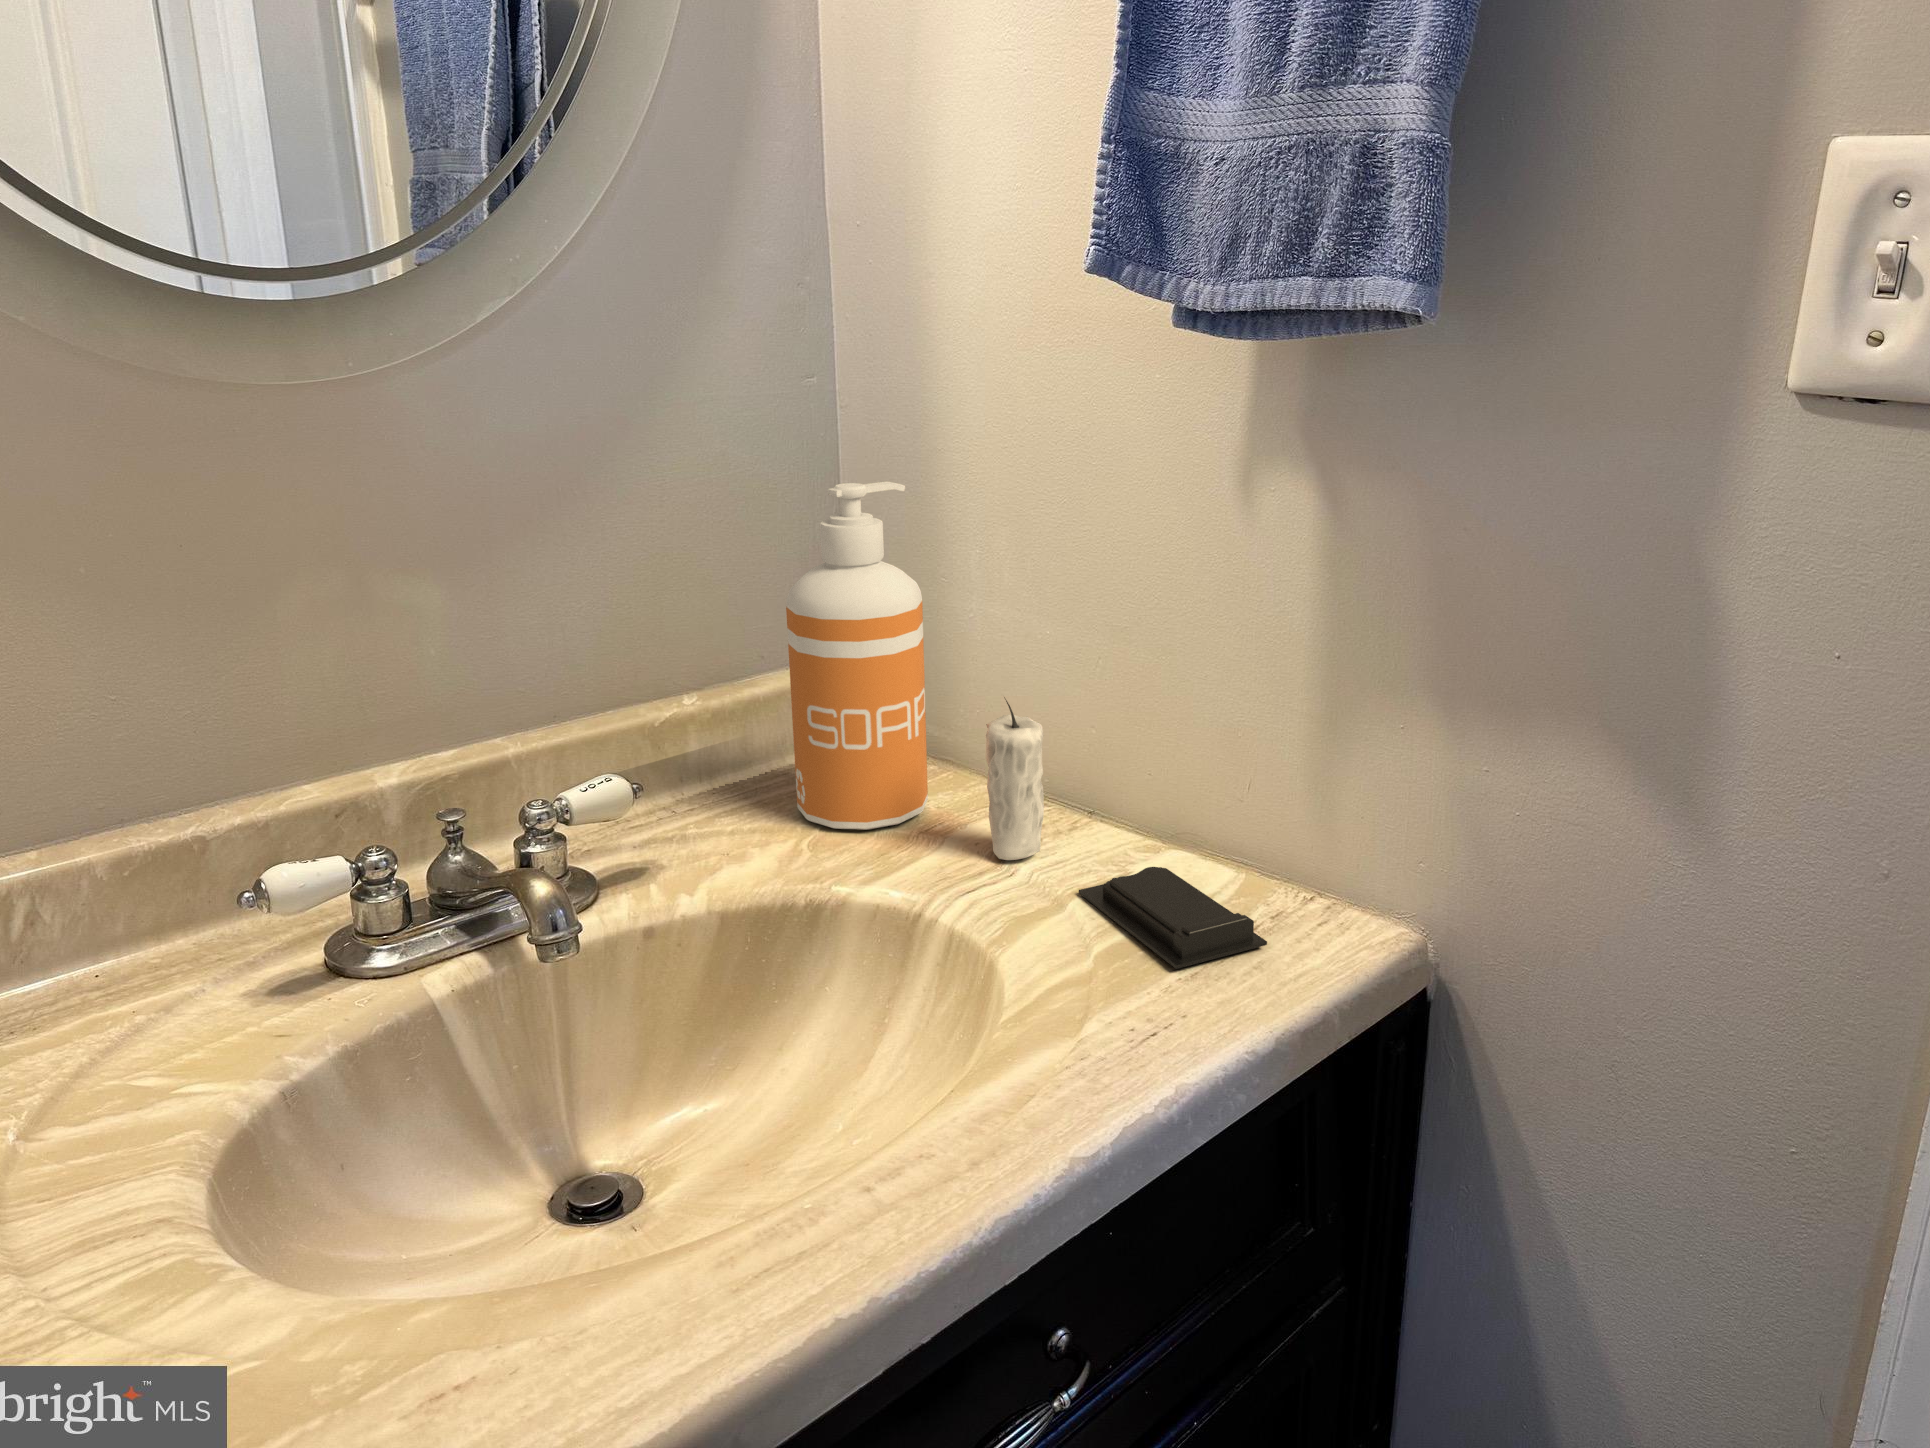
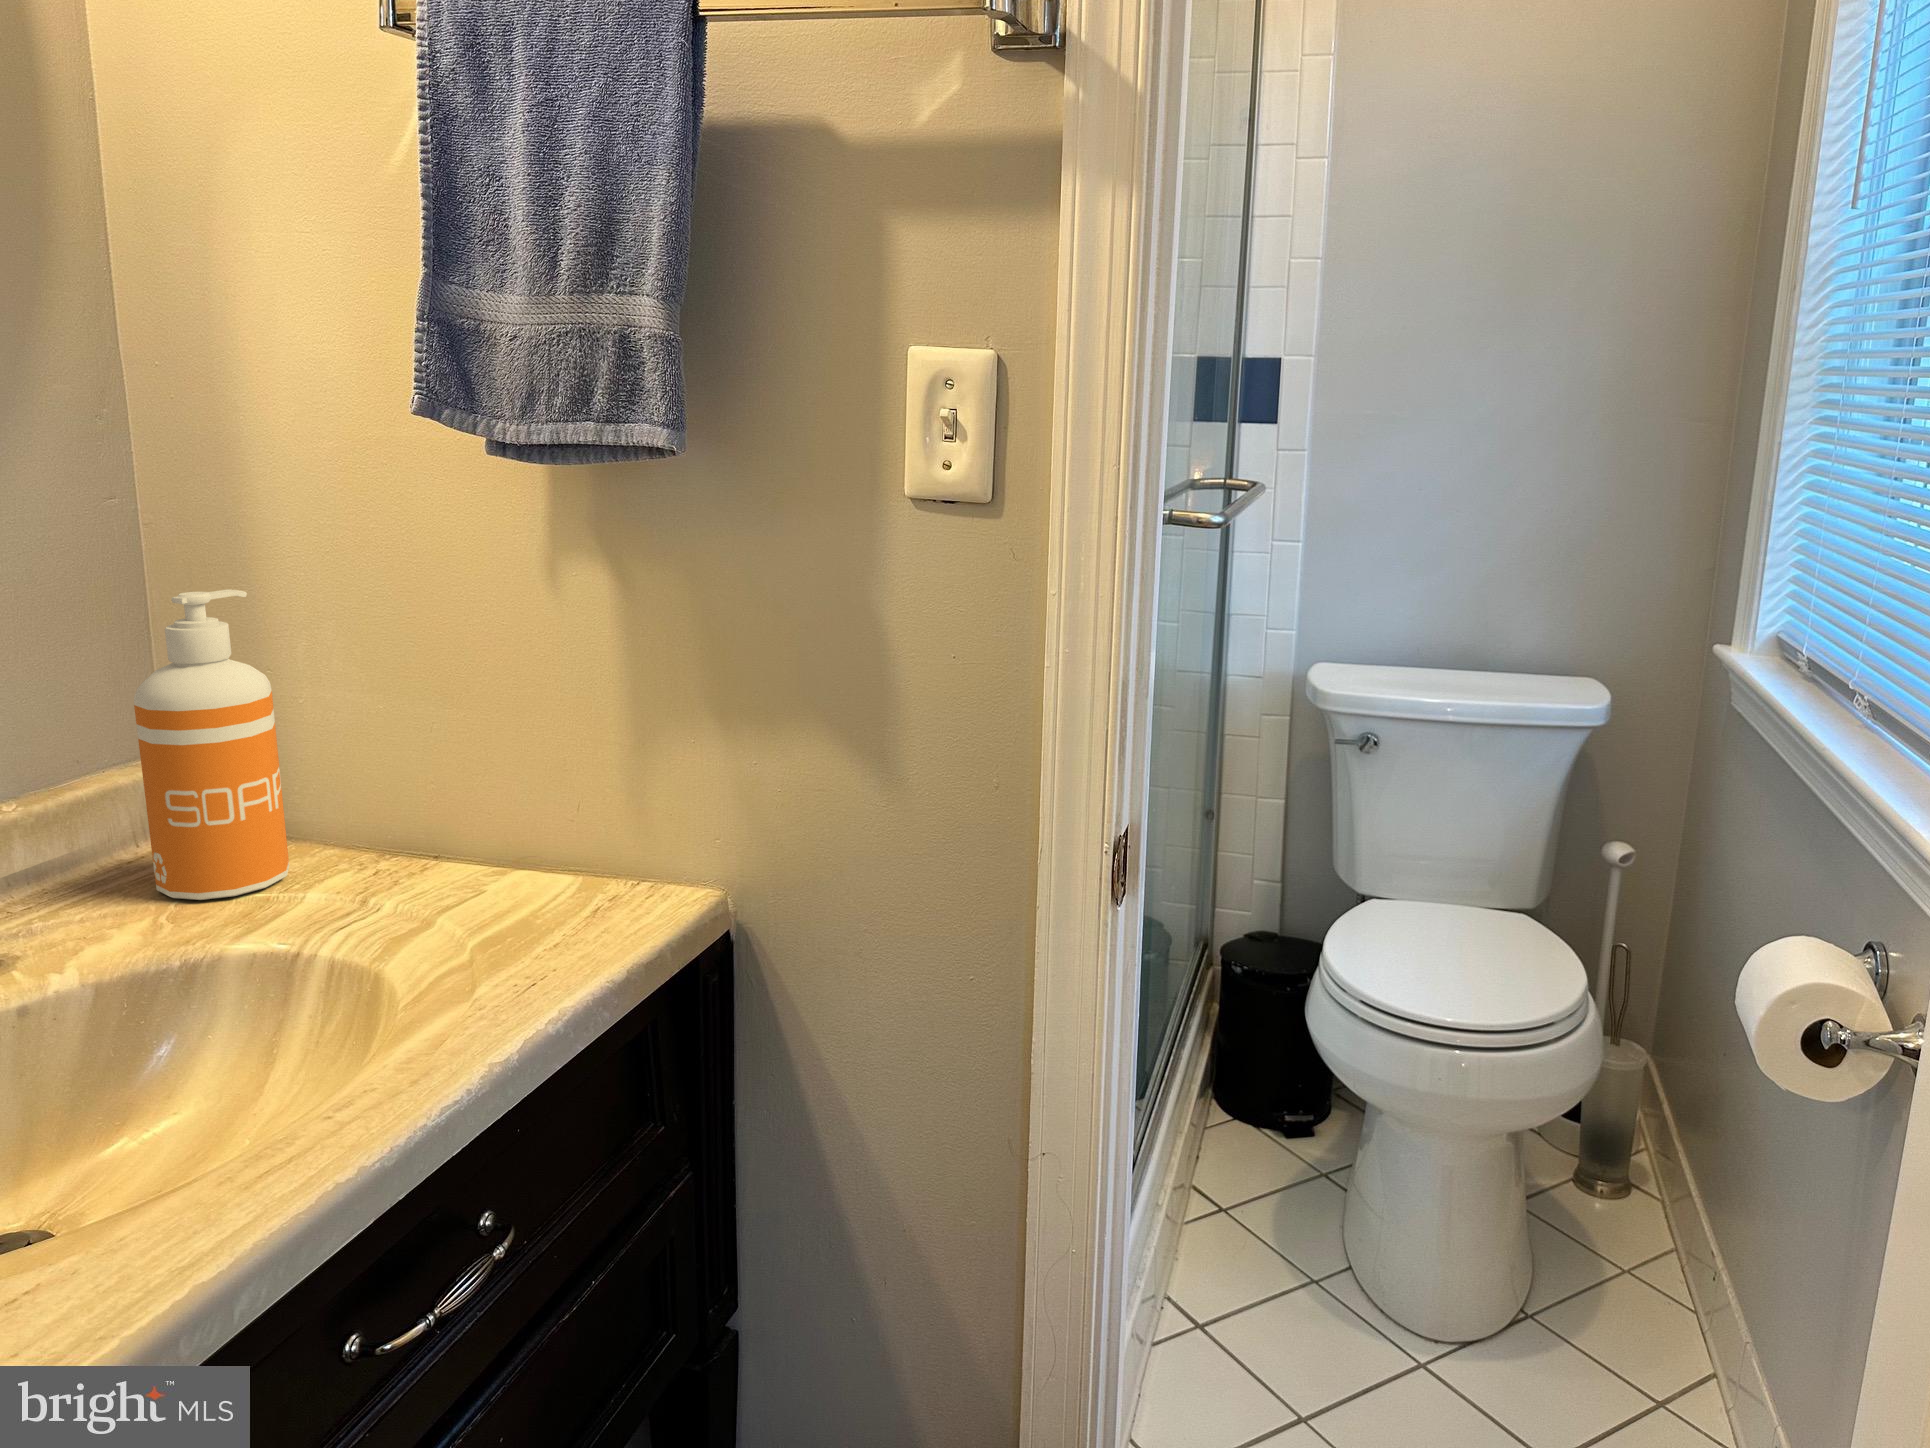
candle: present [986,697,1044,860] -> none [348,758,406,899]
soap bar: present [1079,867,1267,969] -> none [447,880,608,945]

